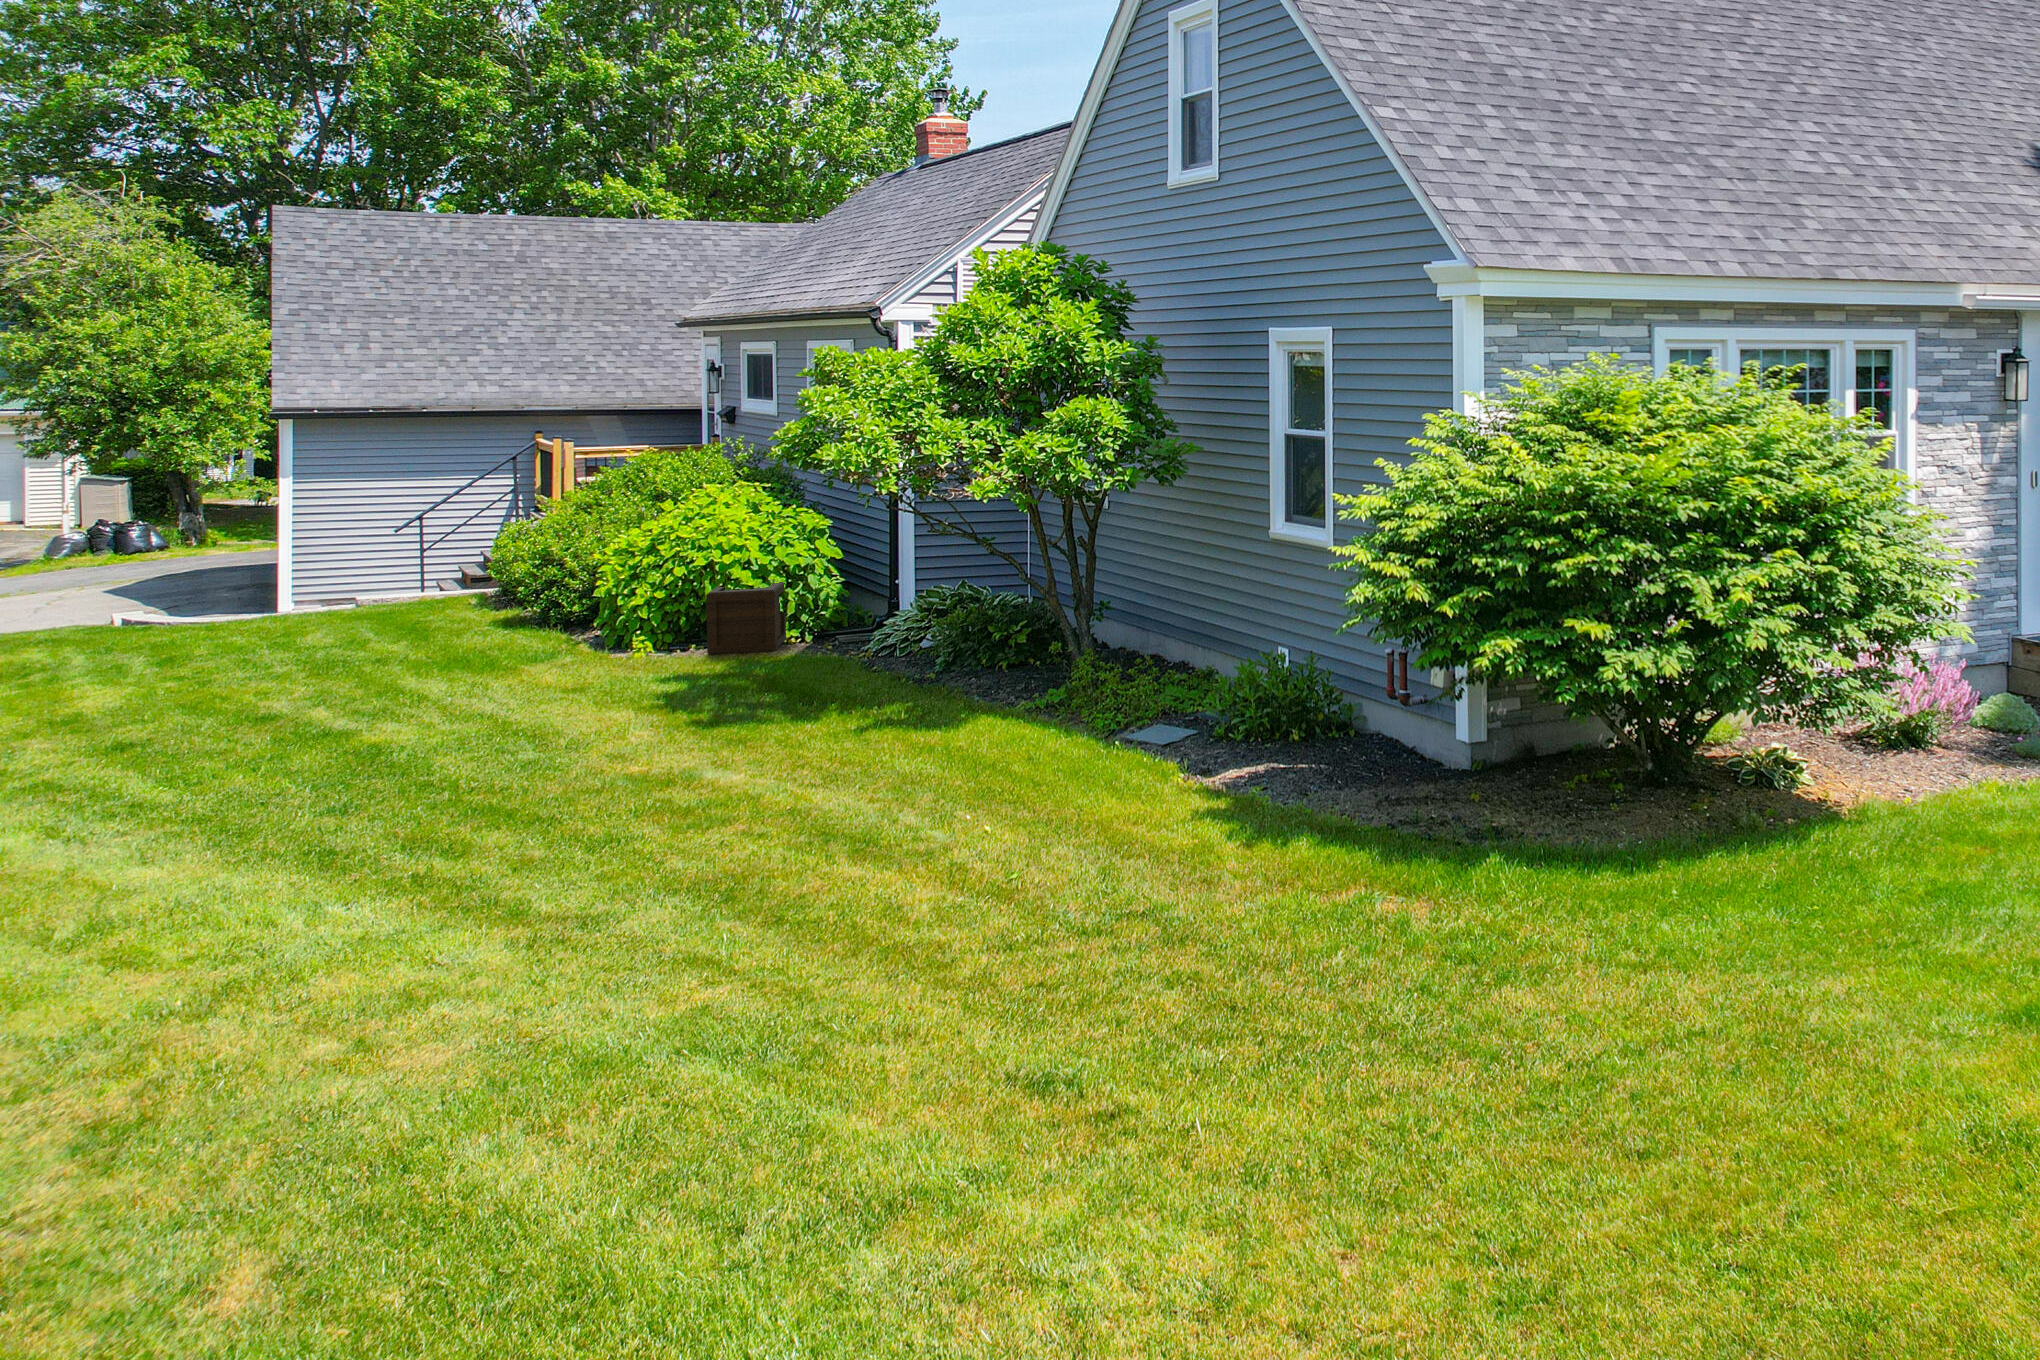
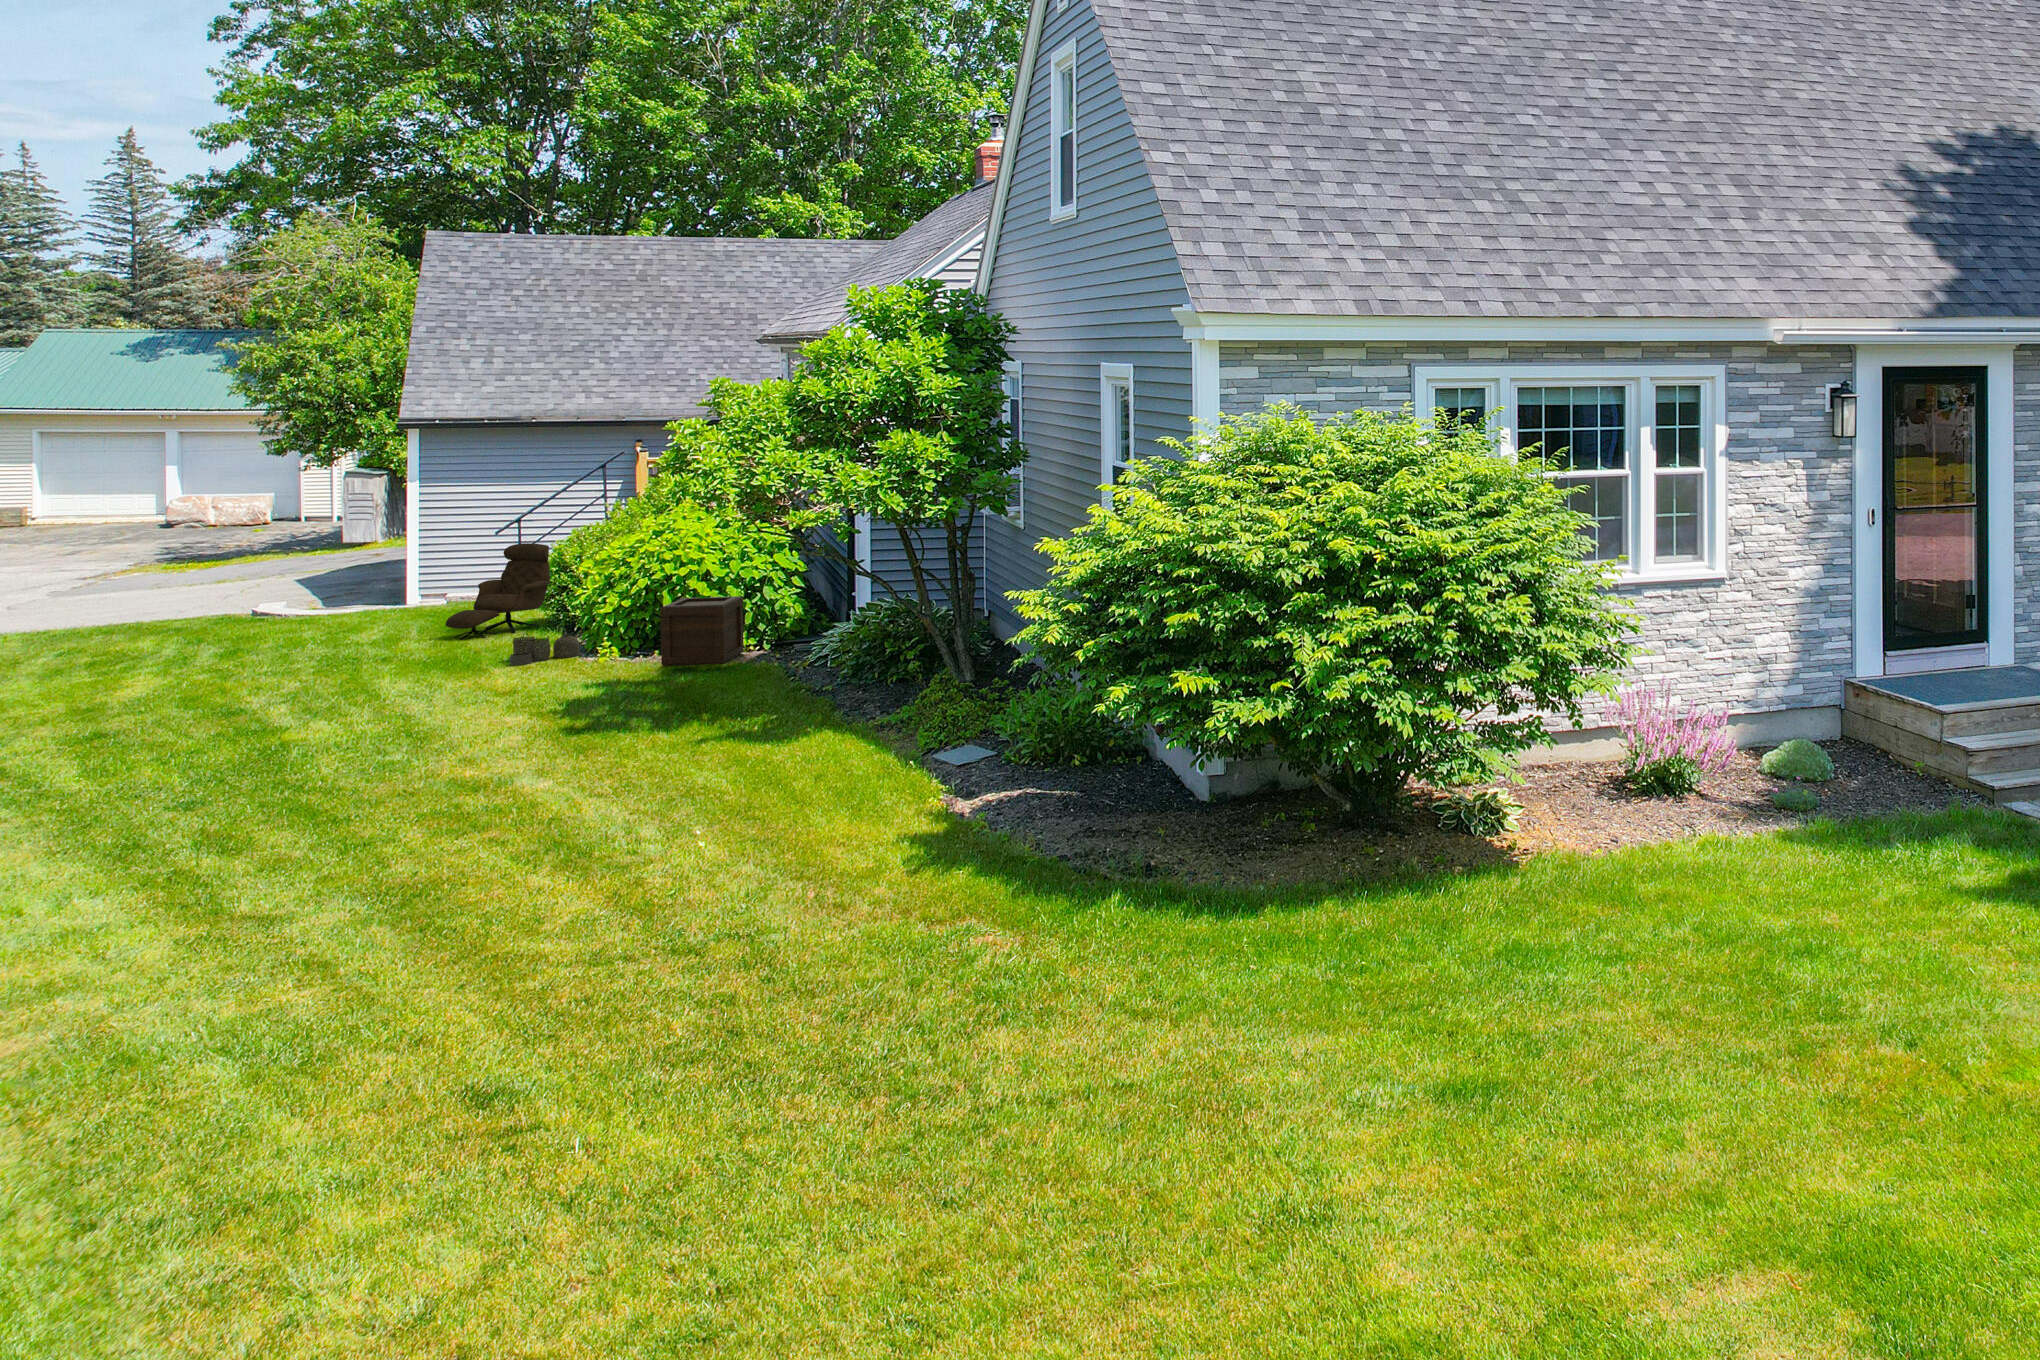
lounge chair: none [427,532,537,636] -> present [446,543,550,640]
woven basket: none [529,623,602,659] -> present [510,633,580,666]

